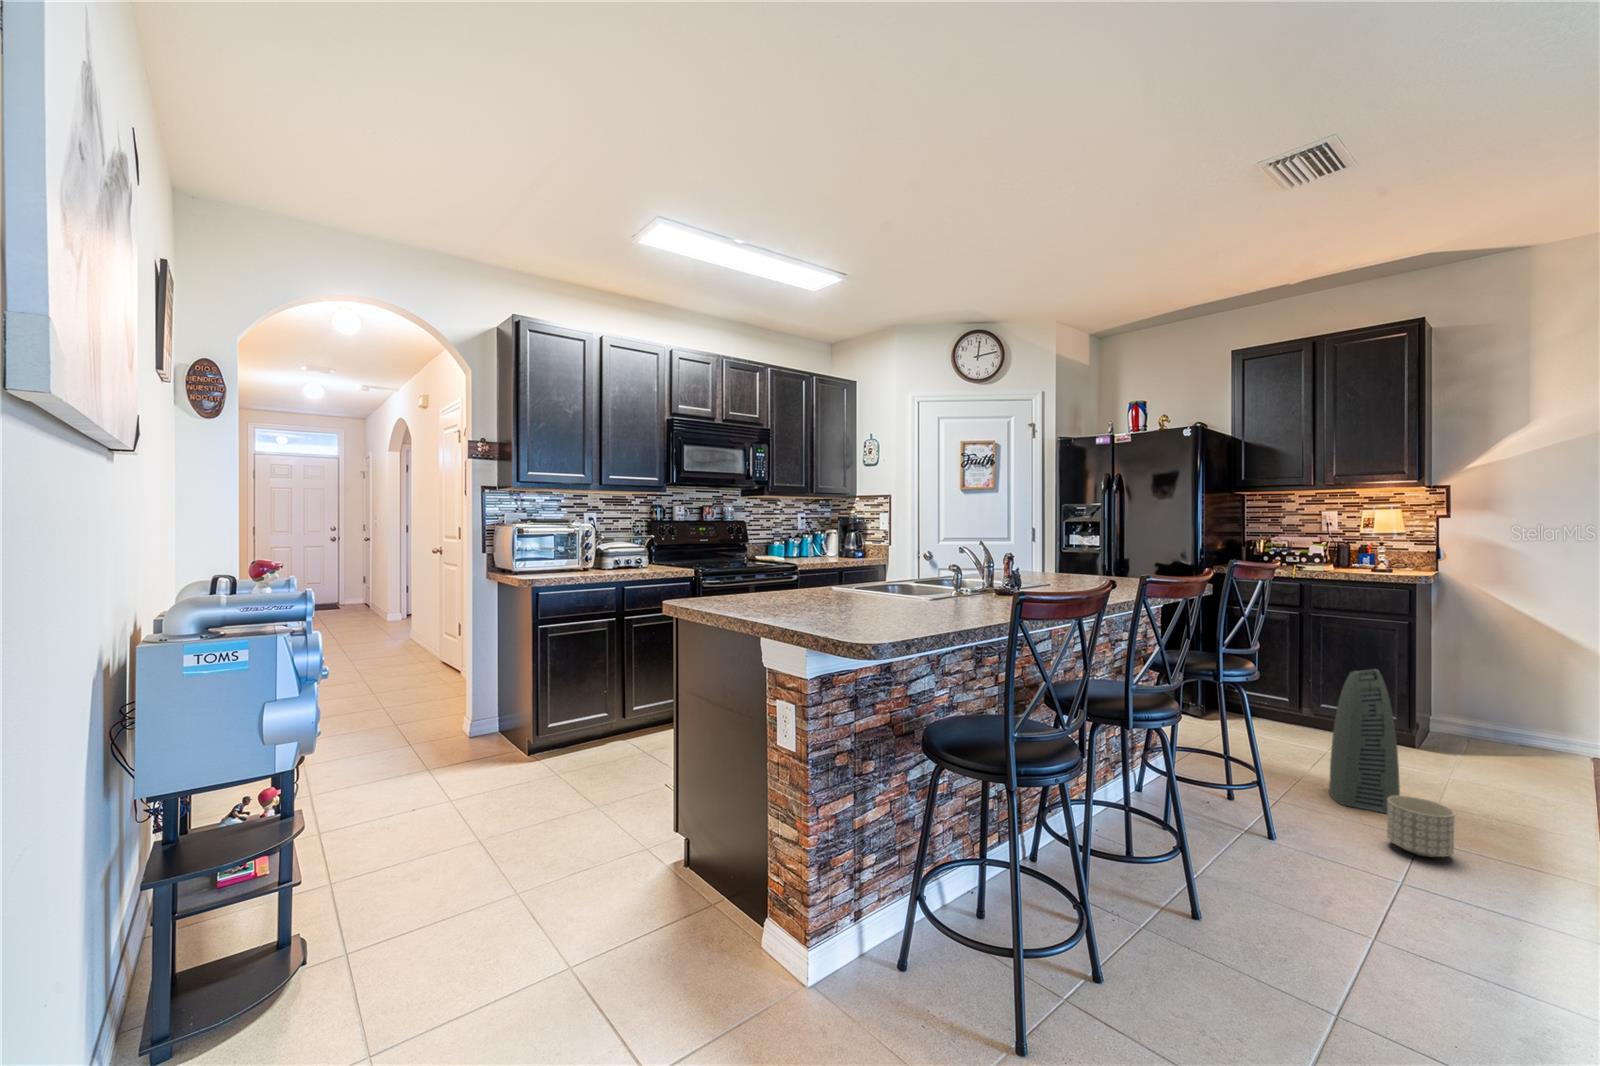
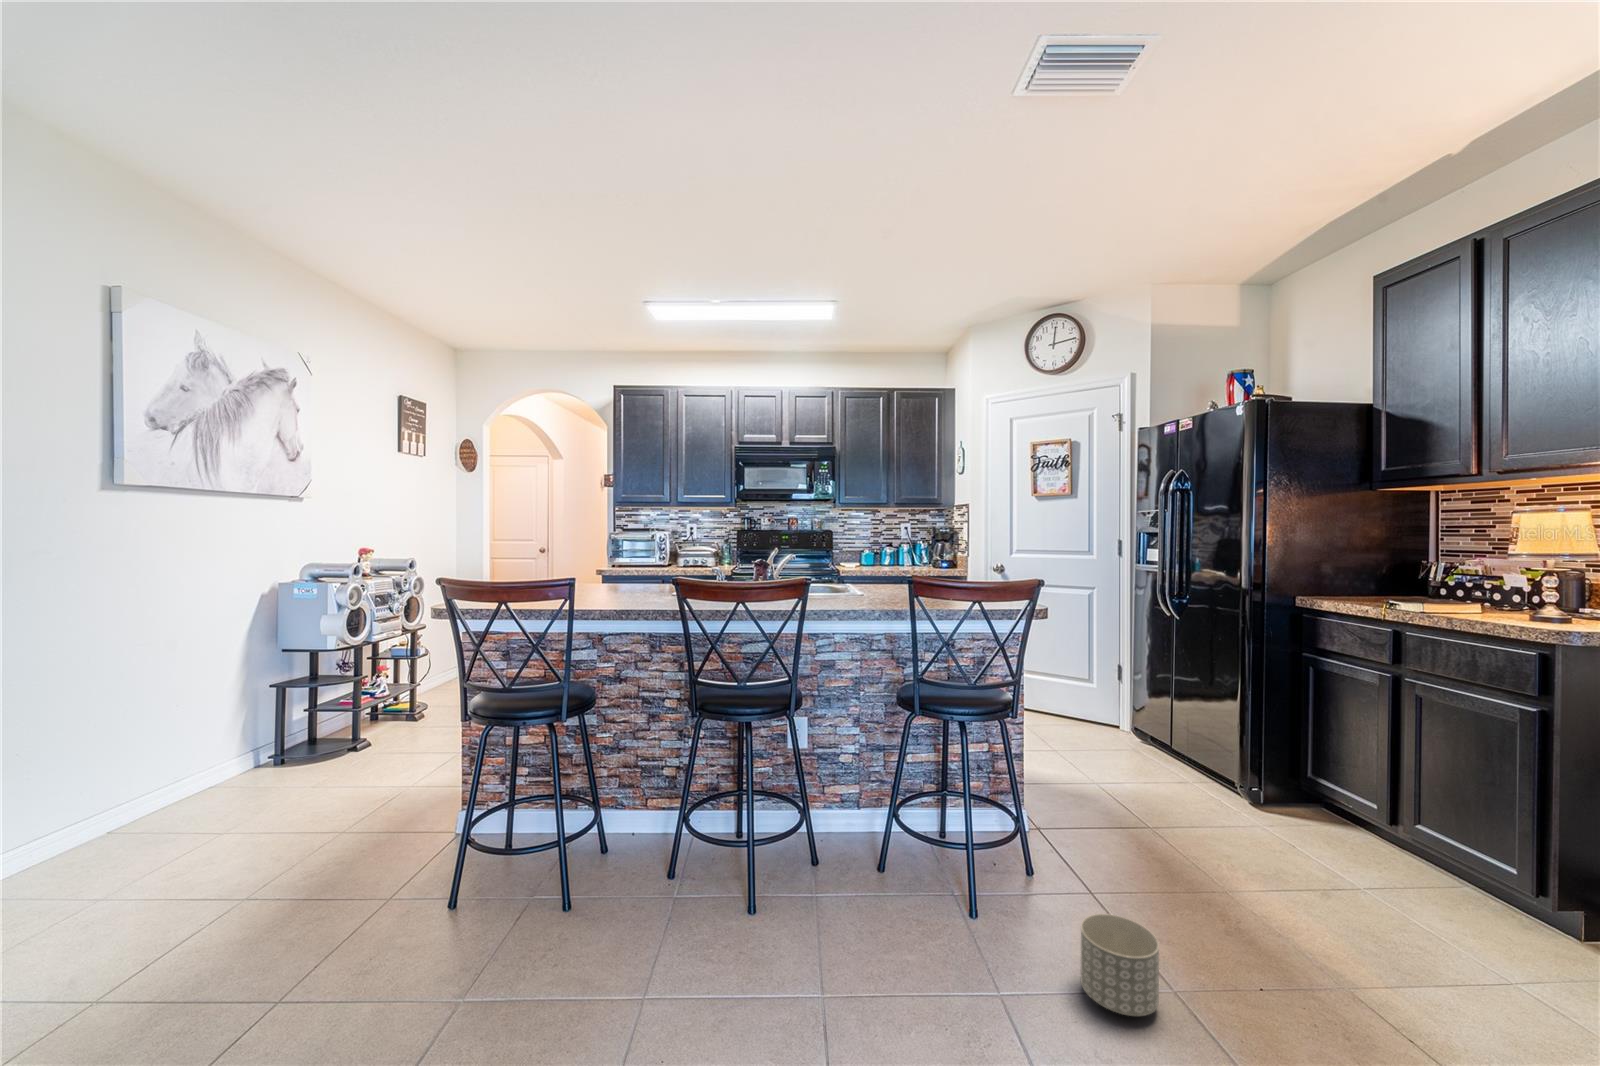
air purifier: present [1329,669,1400,814] -> none [1164,746,1273,970]

